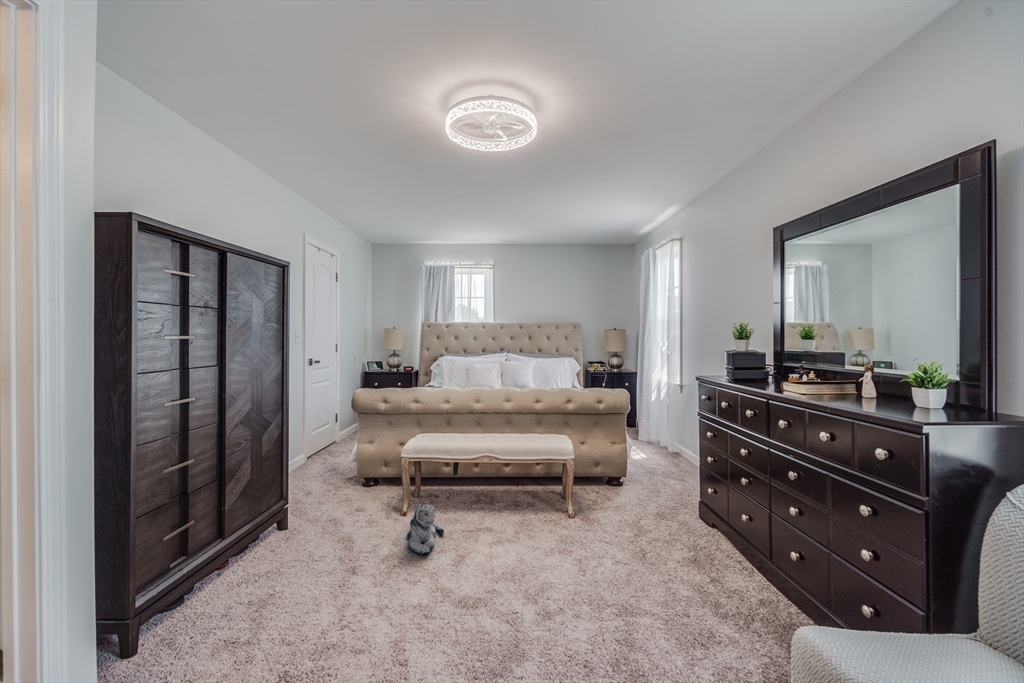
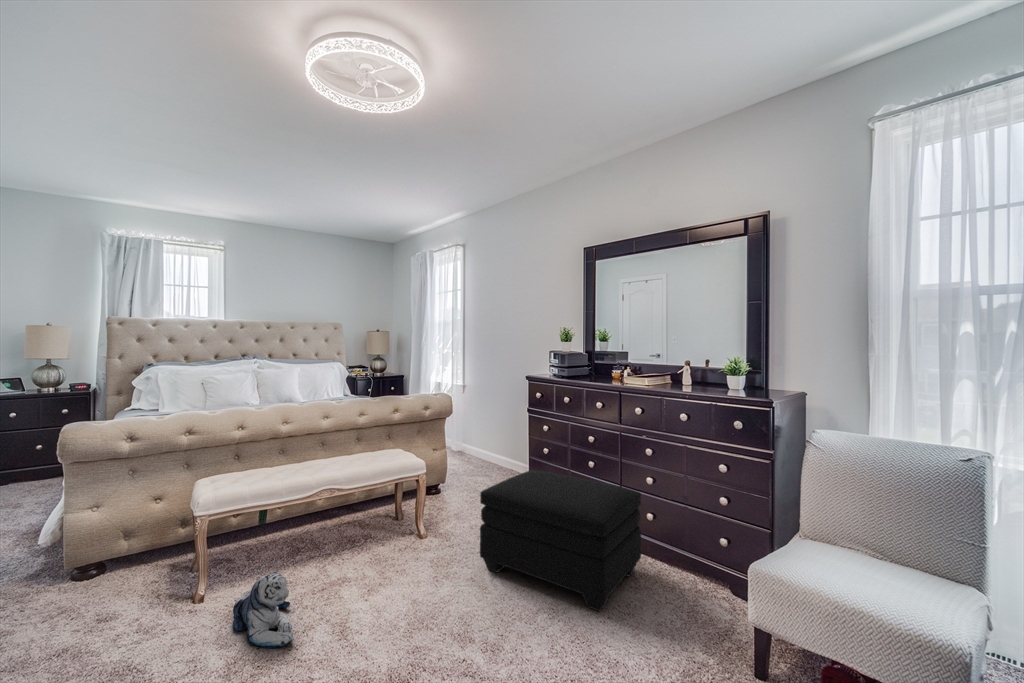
ottoman: none [592,475,763,627] -> present [480,470,641,611]

